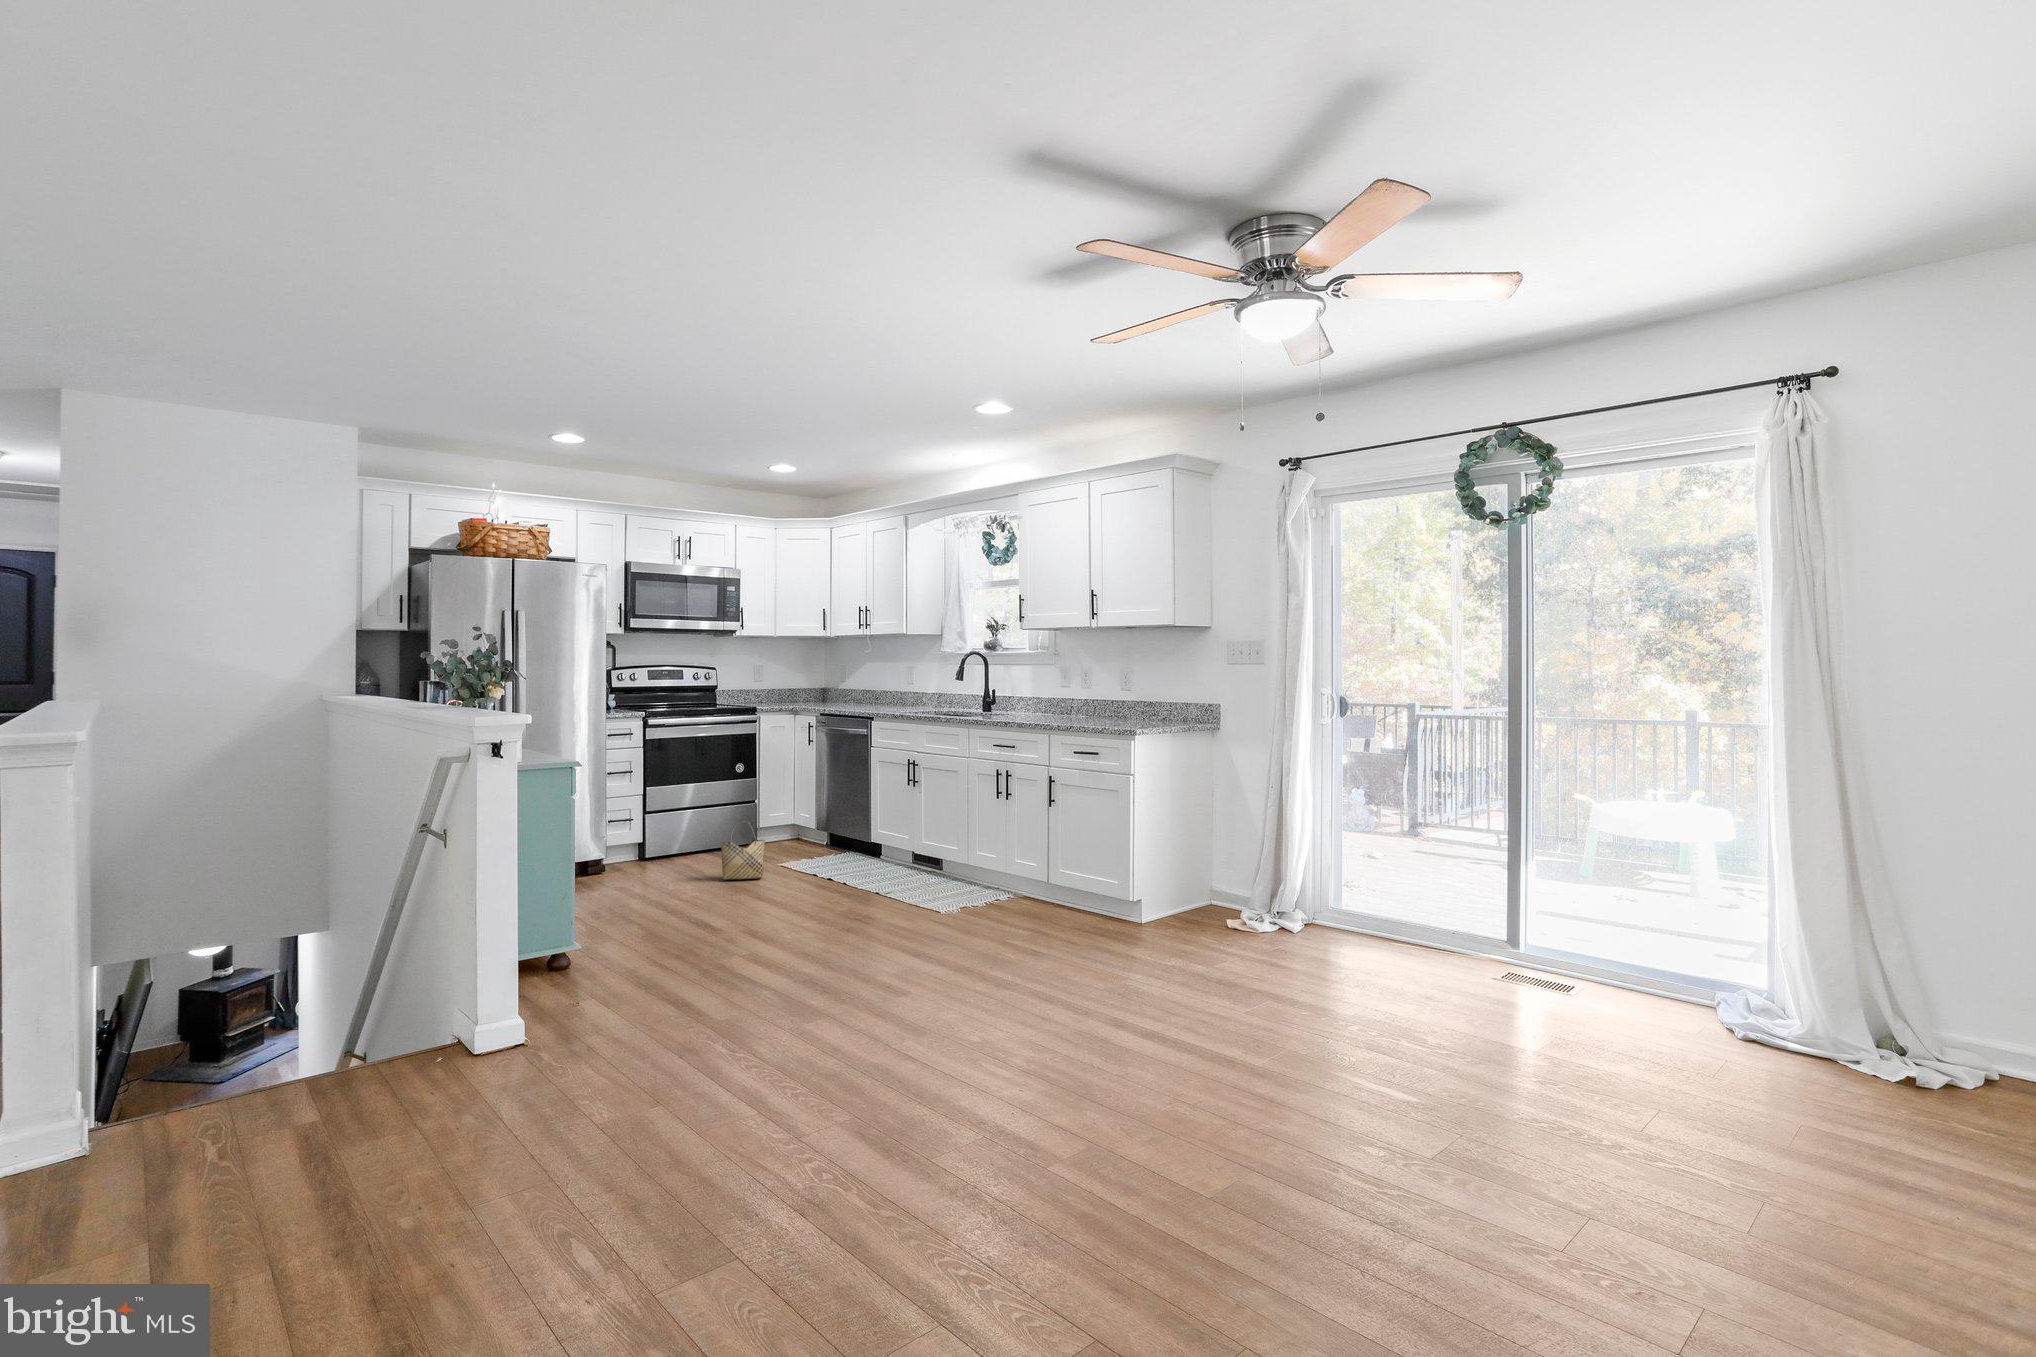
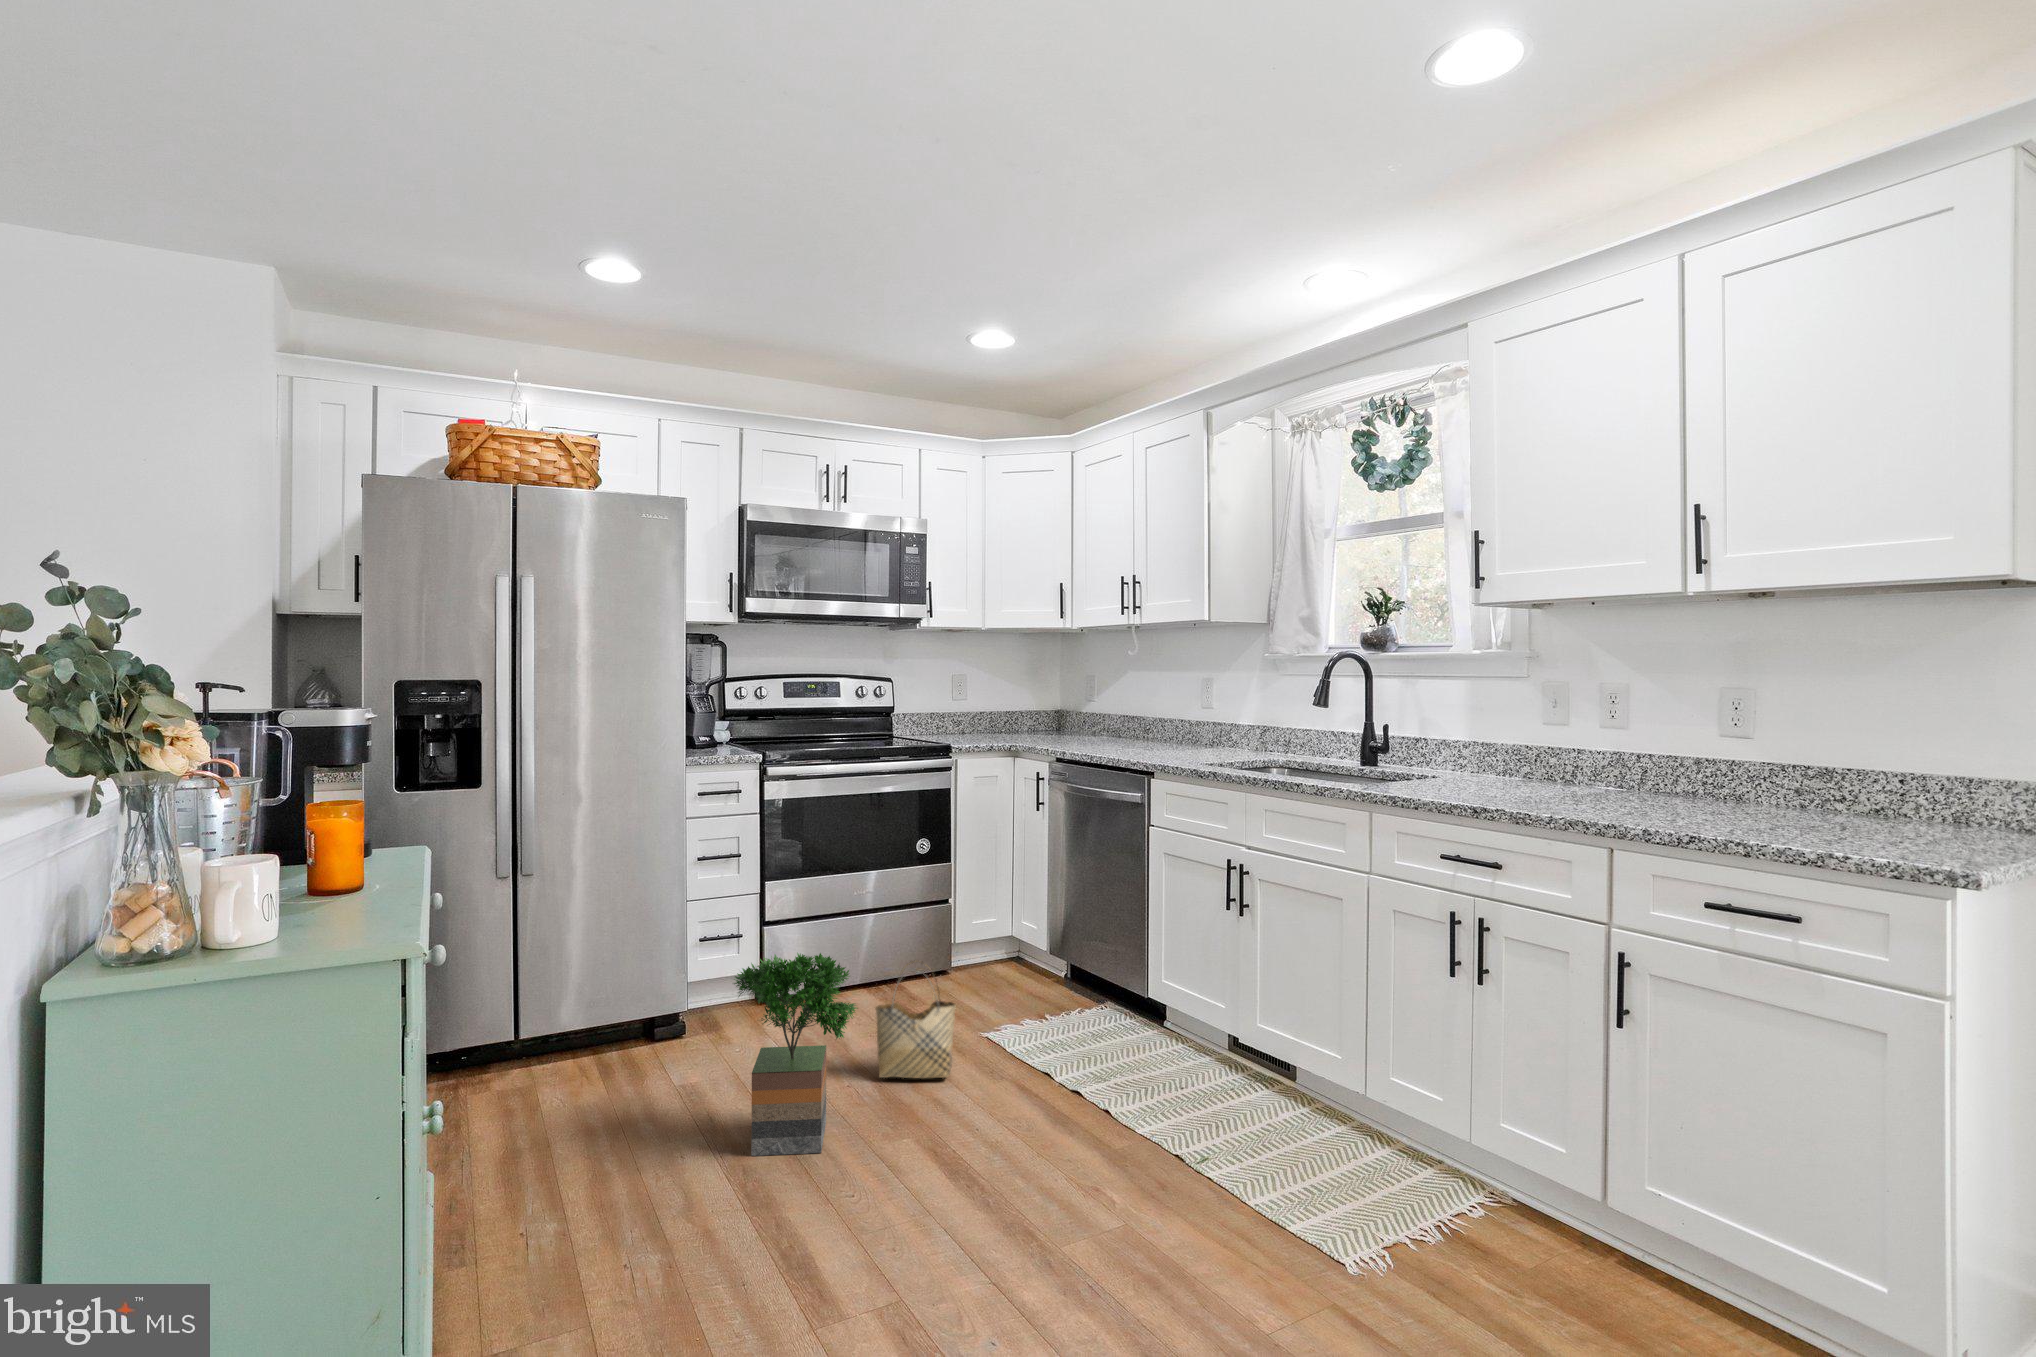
potted tree: none [651,806,718,903] -> present [734,953,857,1156]

